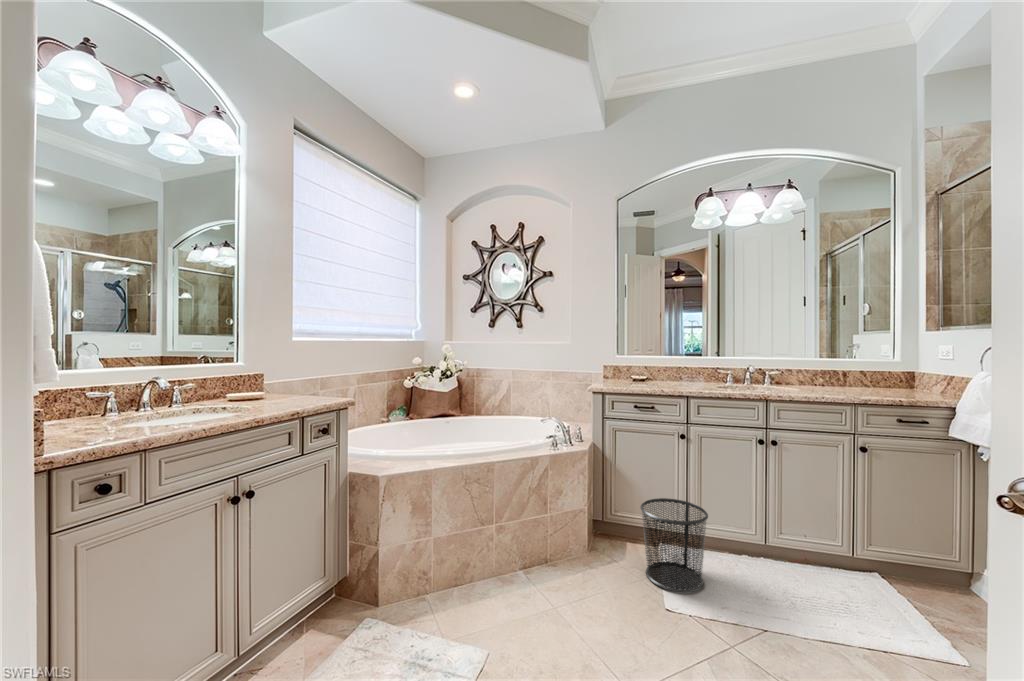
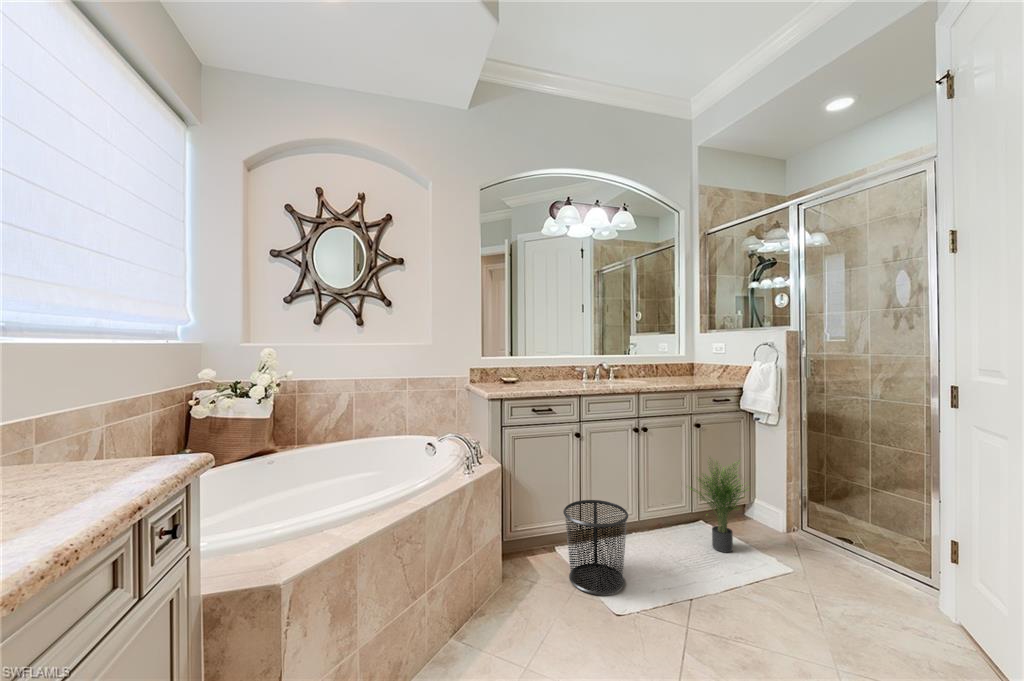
potted plant: none [813,484,923,612] -> present [690,464,745,552]

